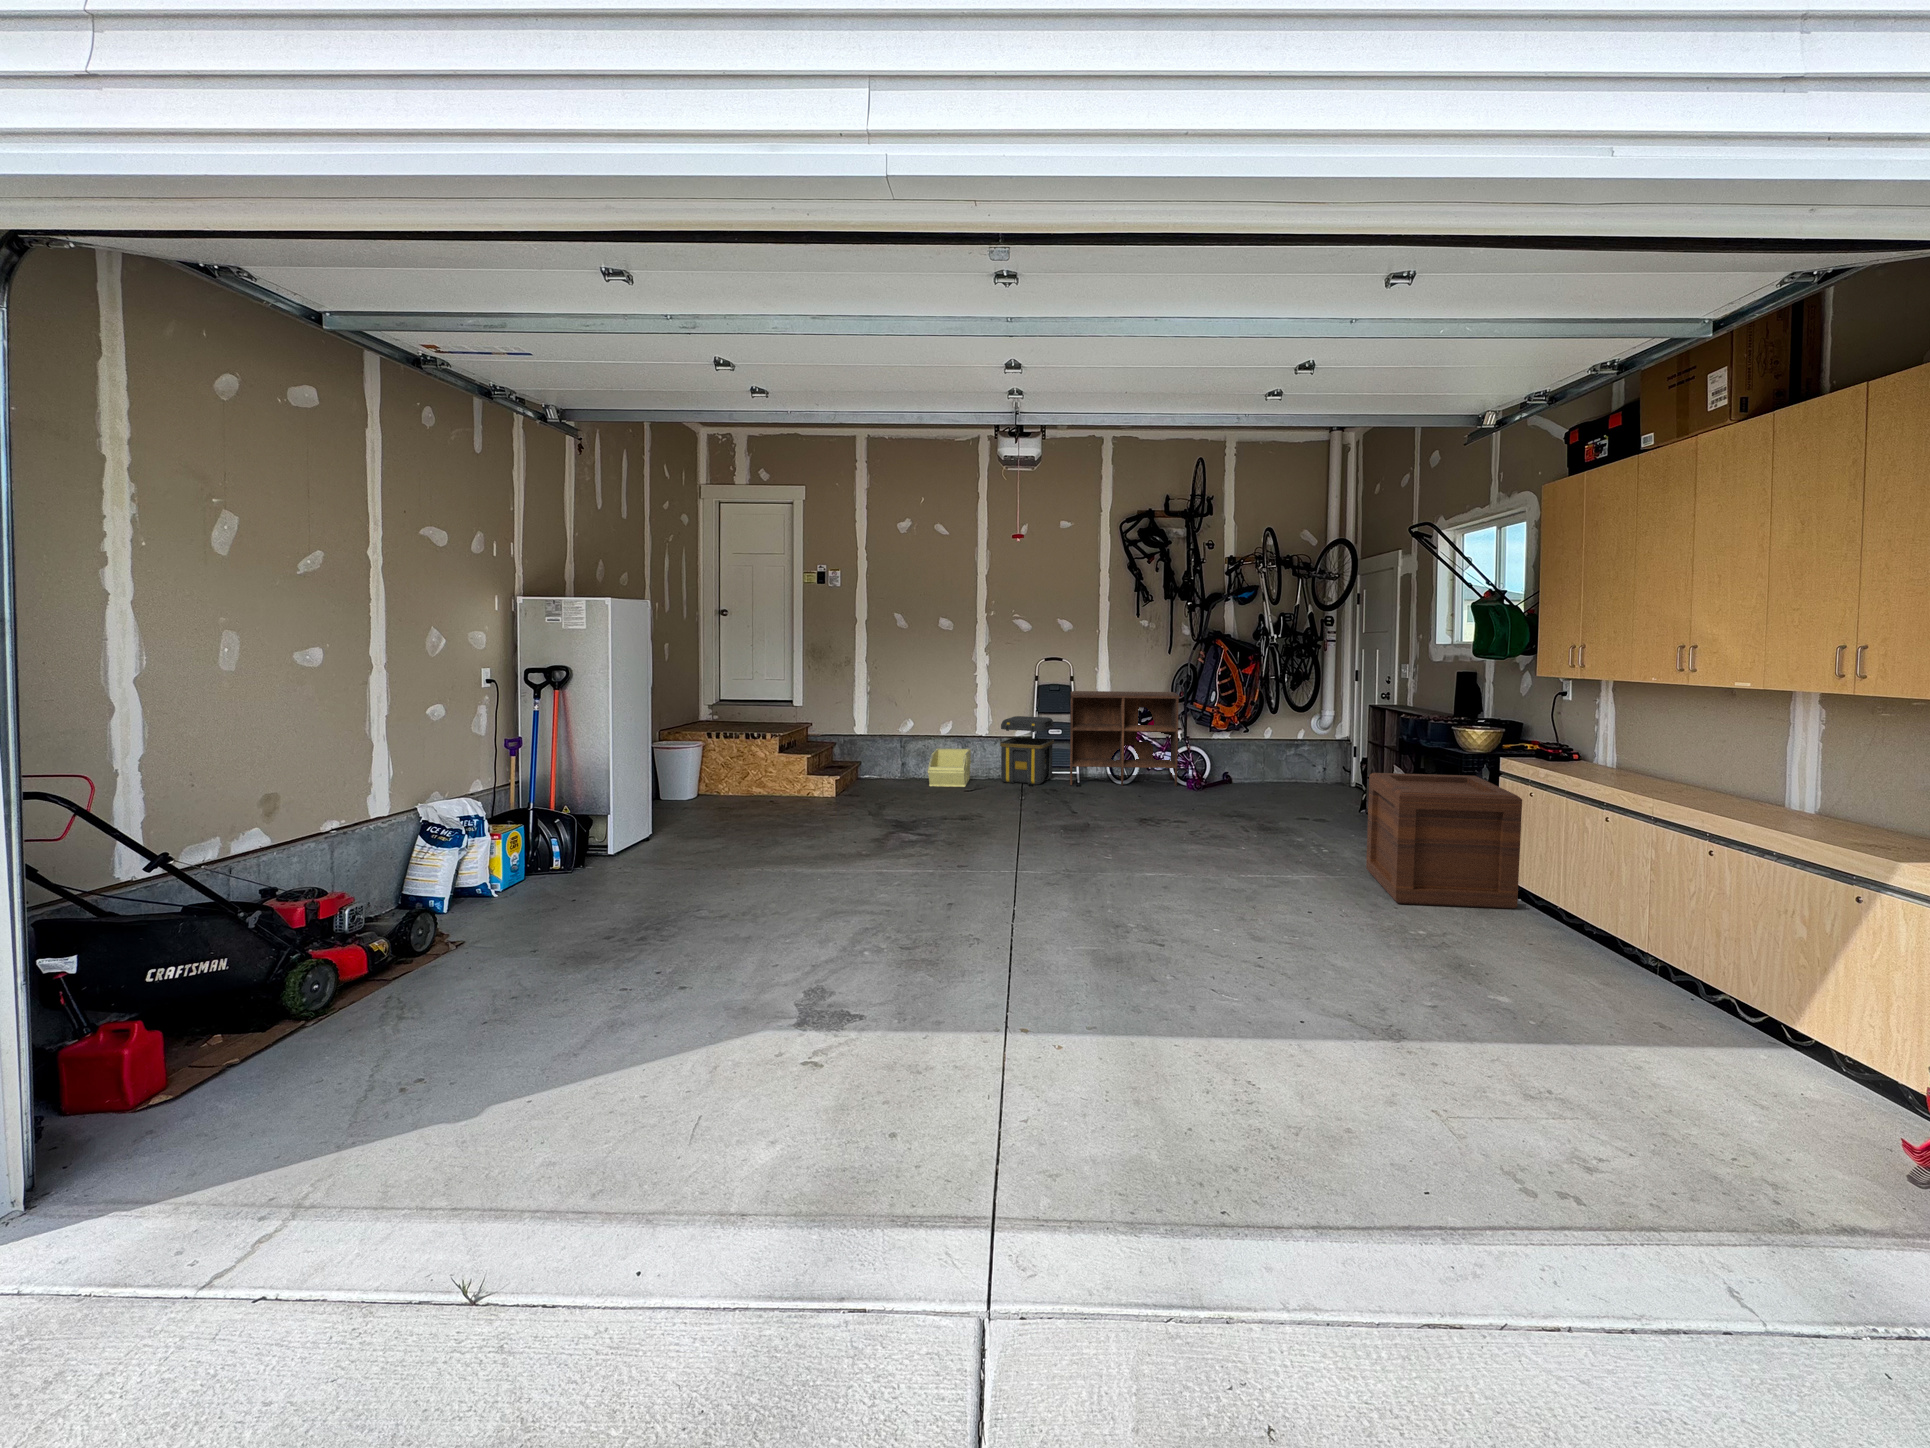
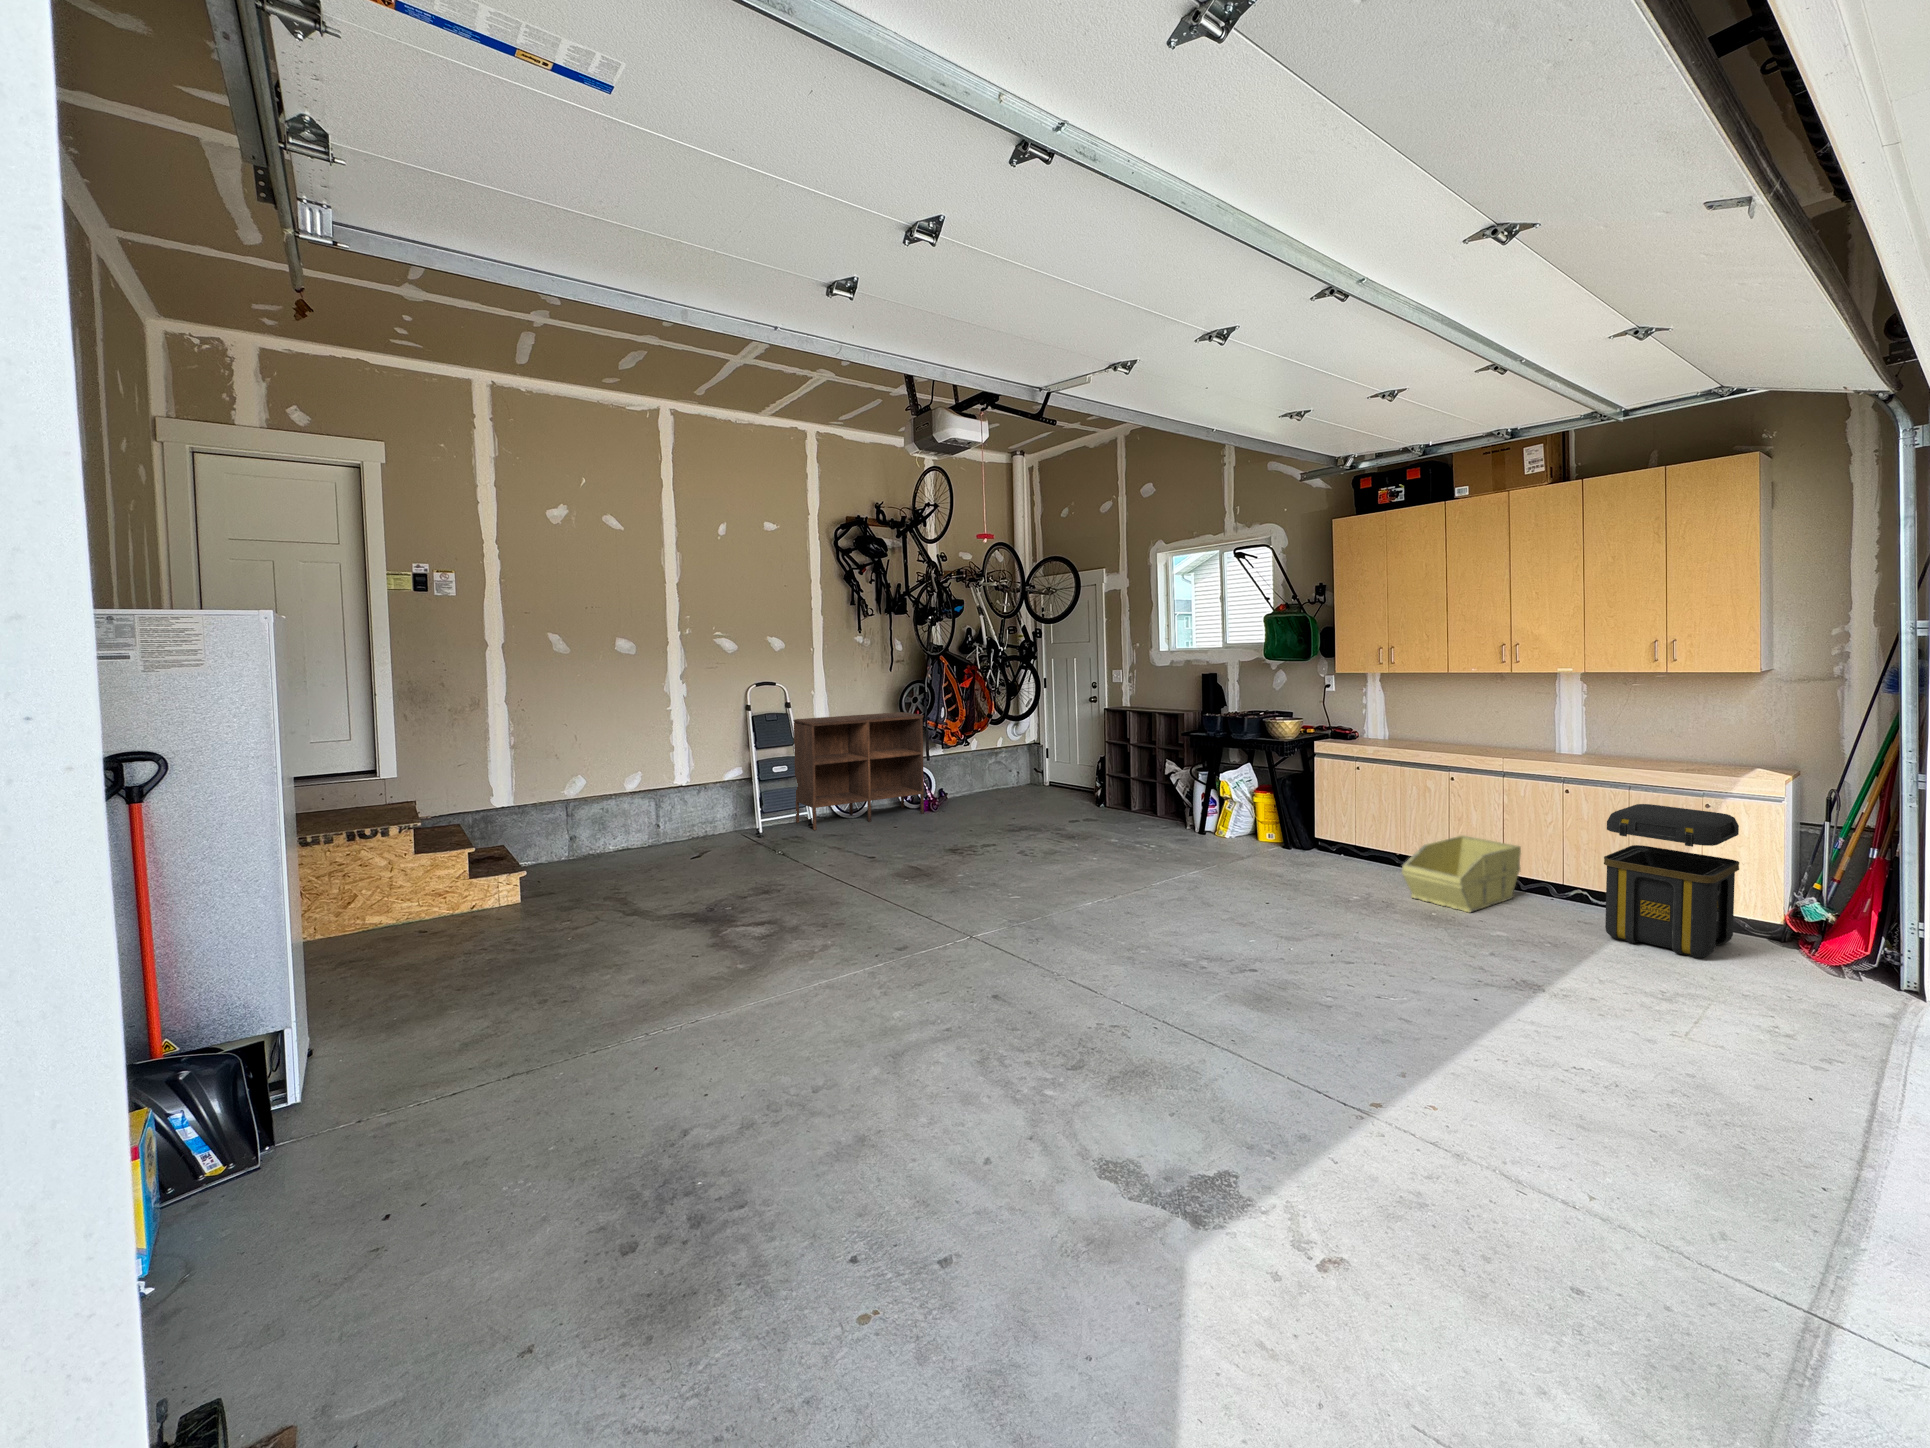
toolbox: present [1000,716,1054,785] -> present [1604,804,1739,958]
storage bin: present [927,748,971,787] -> present [1402,835,1521,912]
wooden crate: present [1366,773,1522,909] -> none [1237,760,1376,879]

